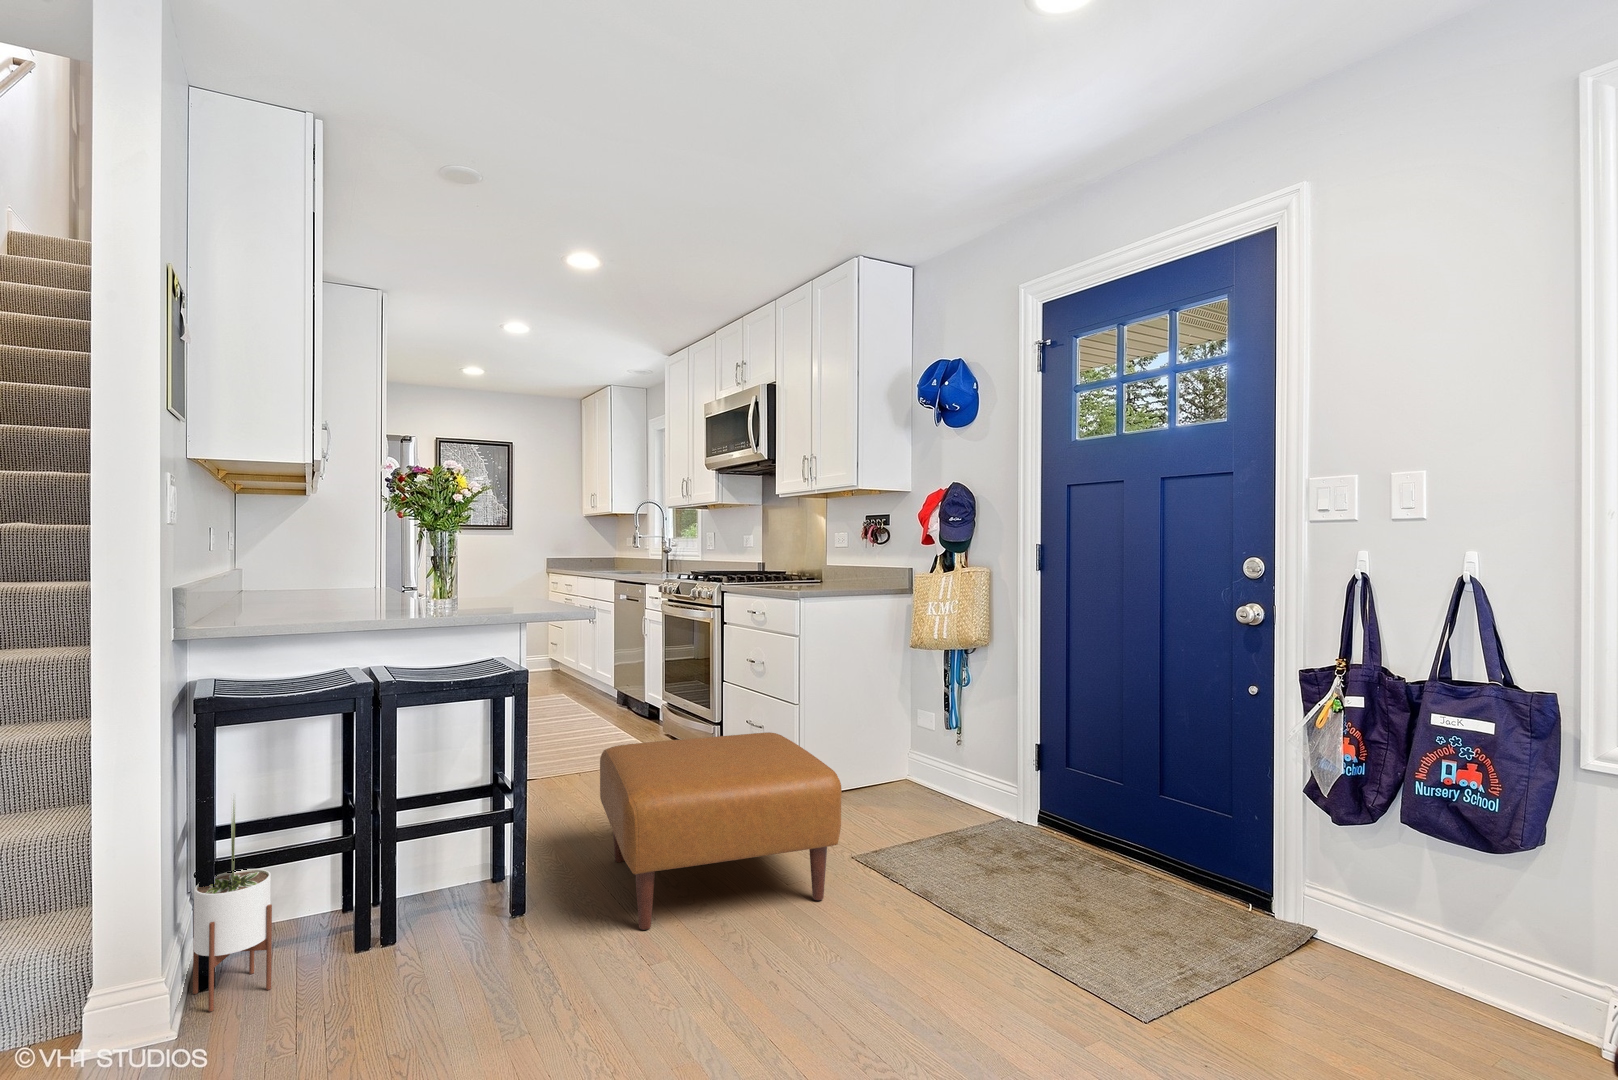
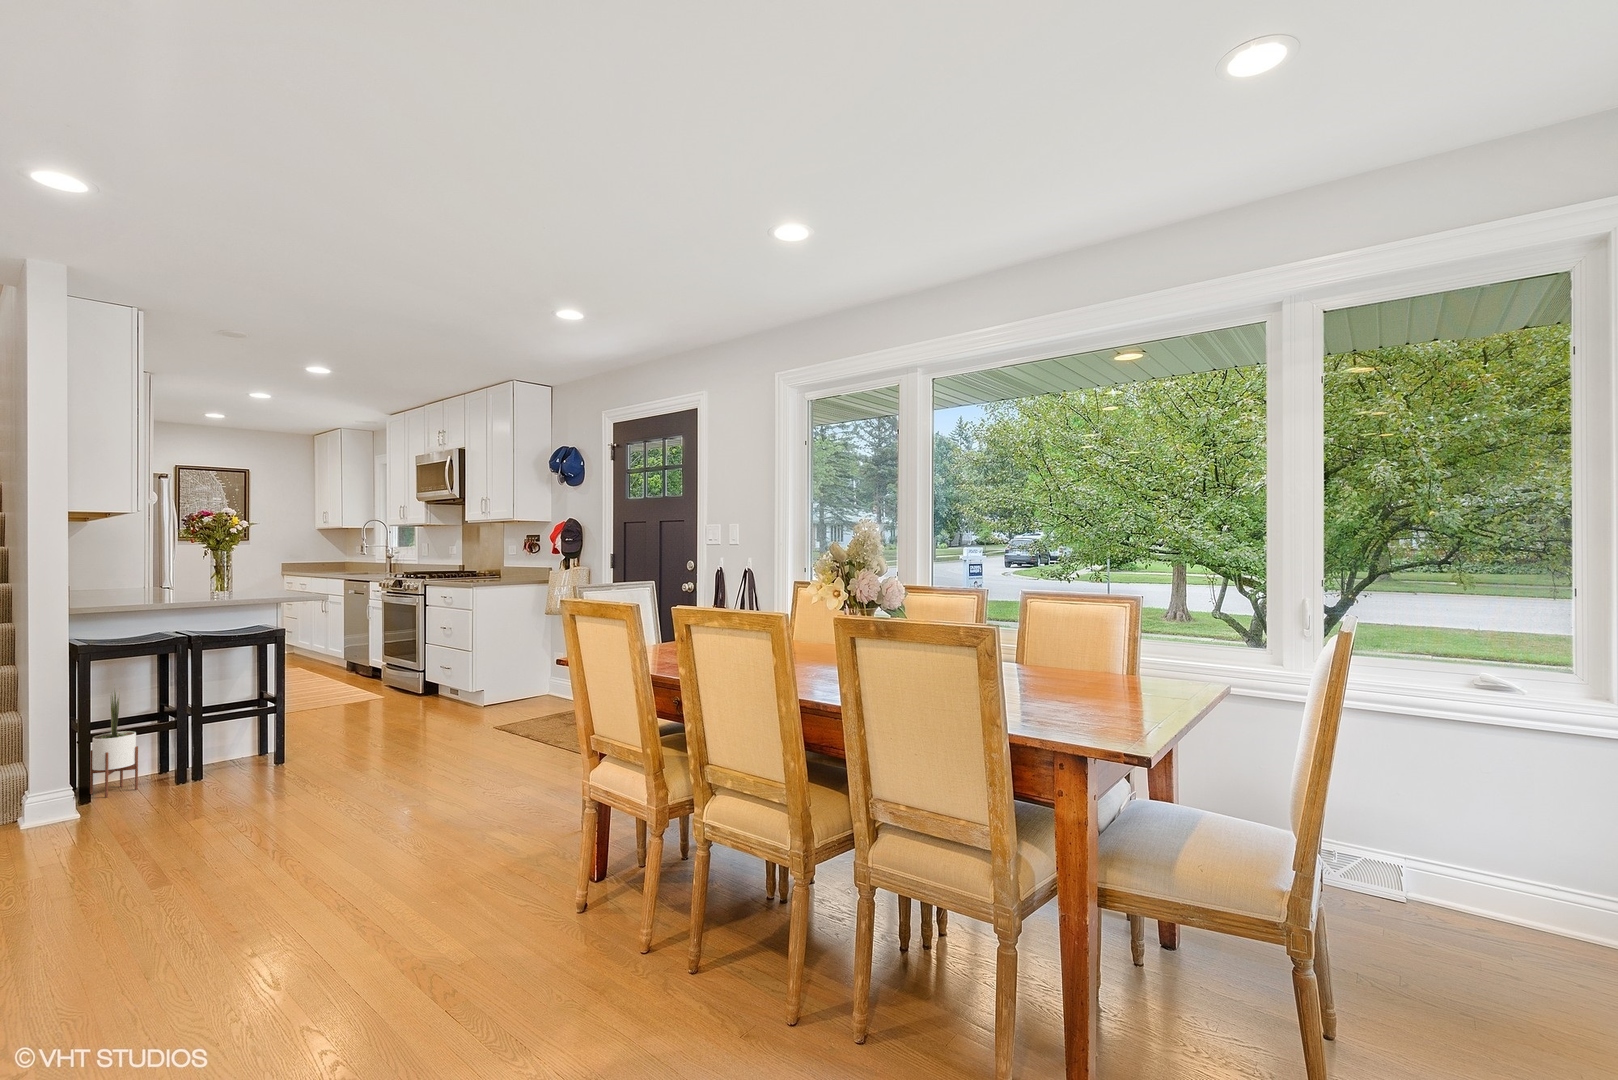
ottoman: present [600,732,842,930] -> none [331,664,474,758]

